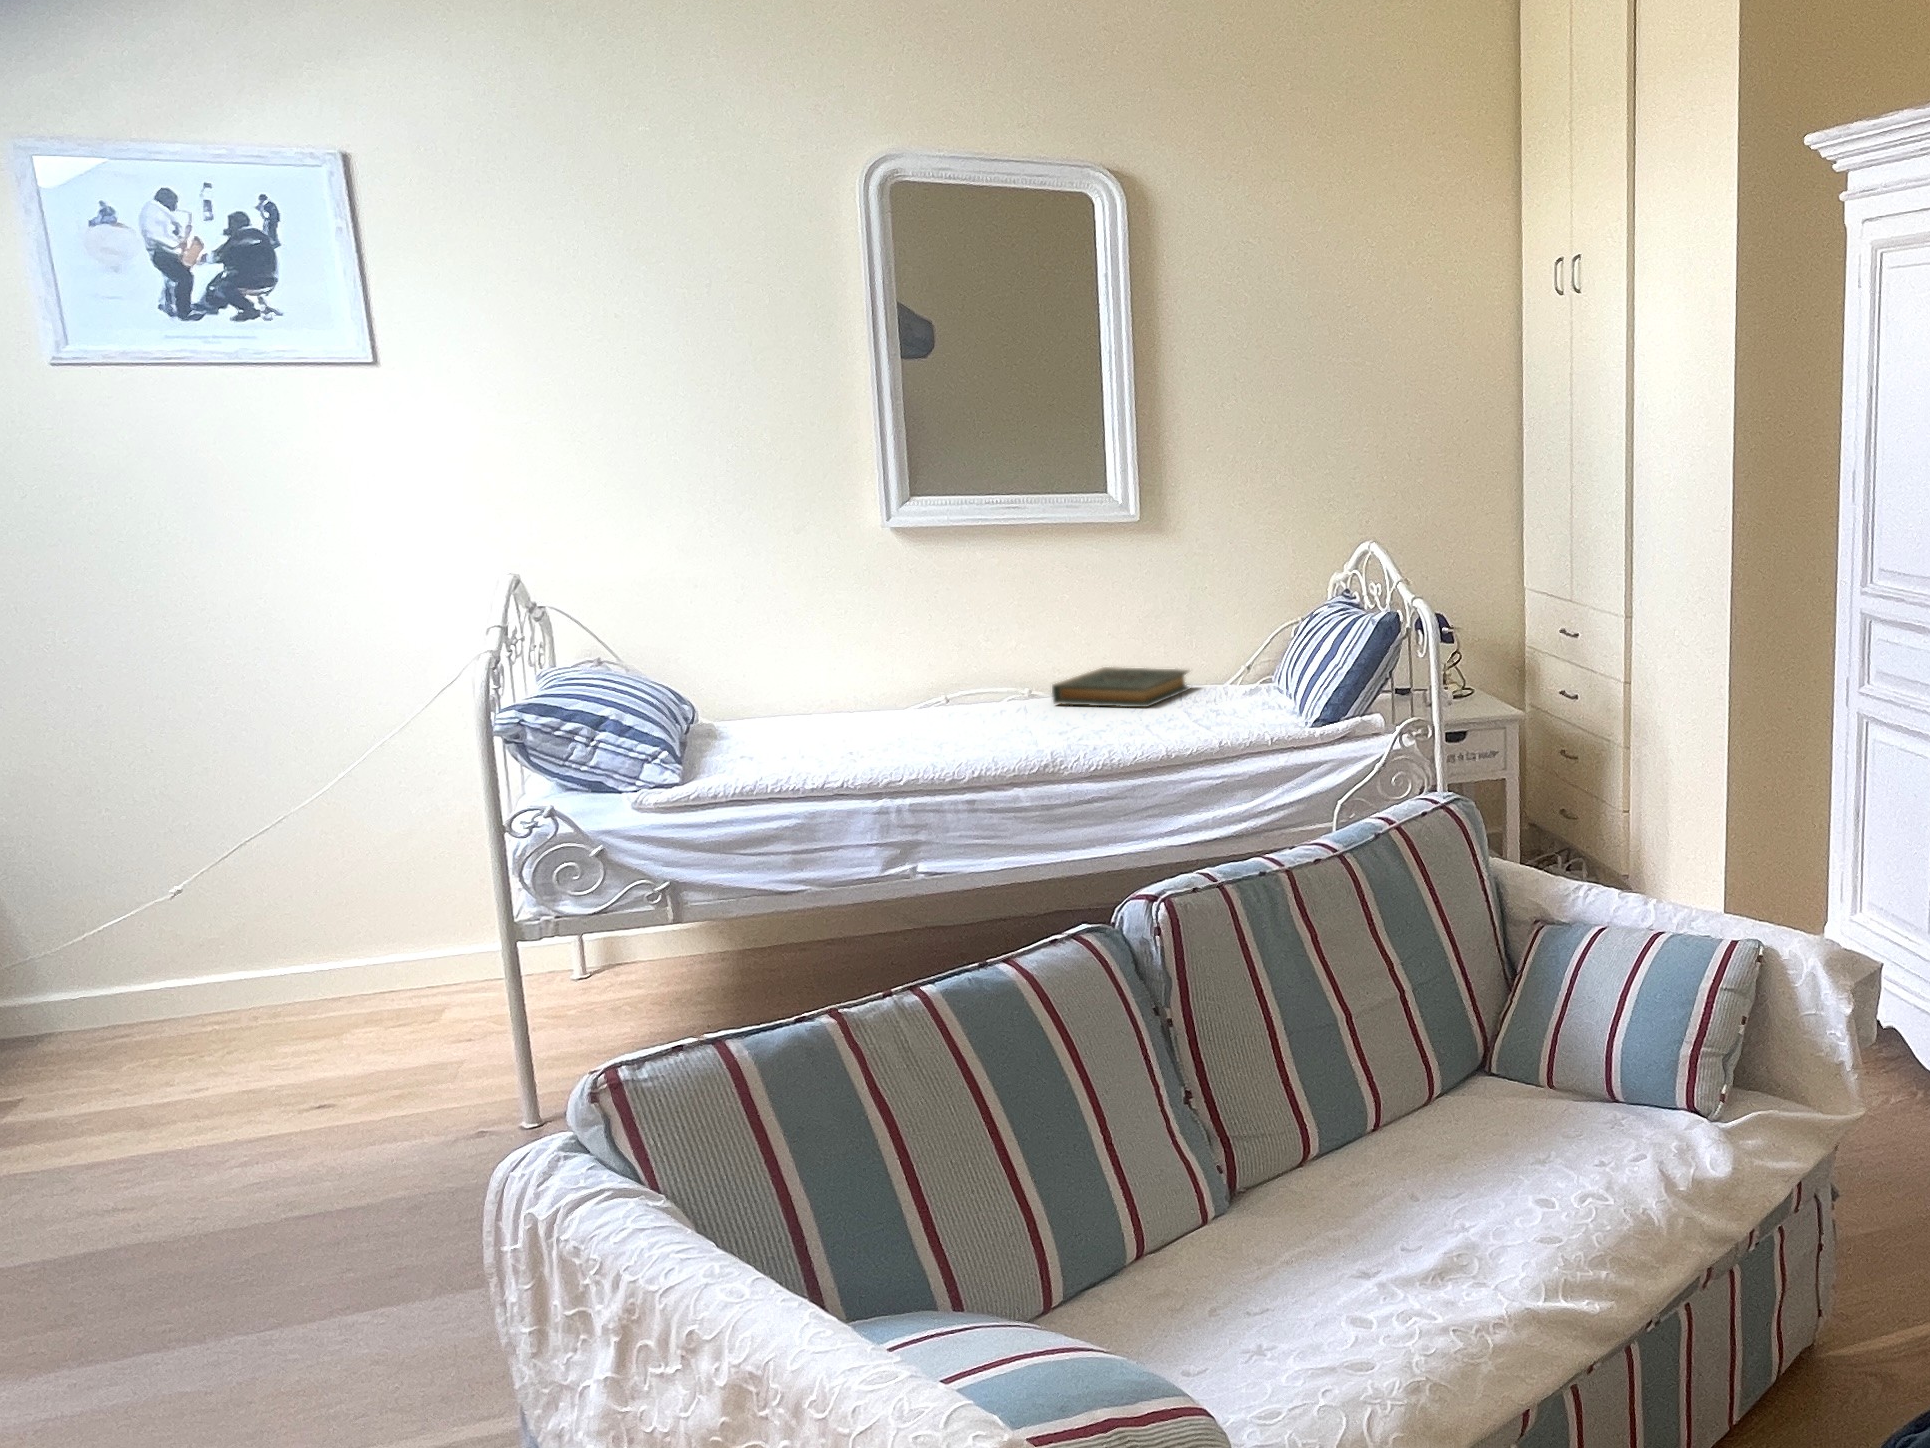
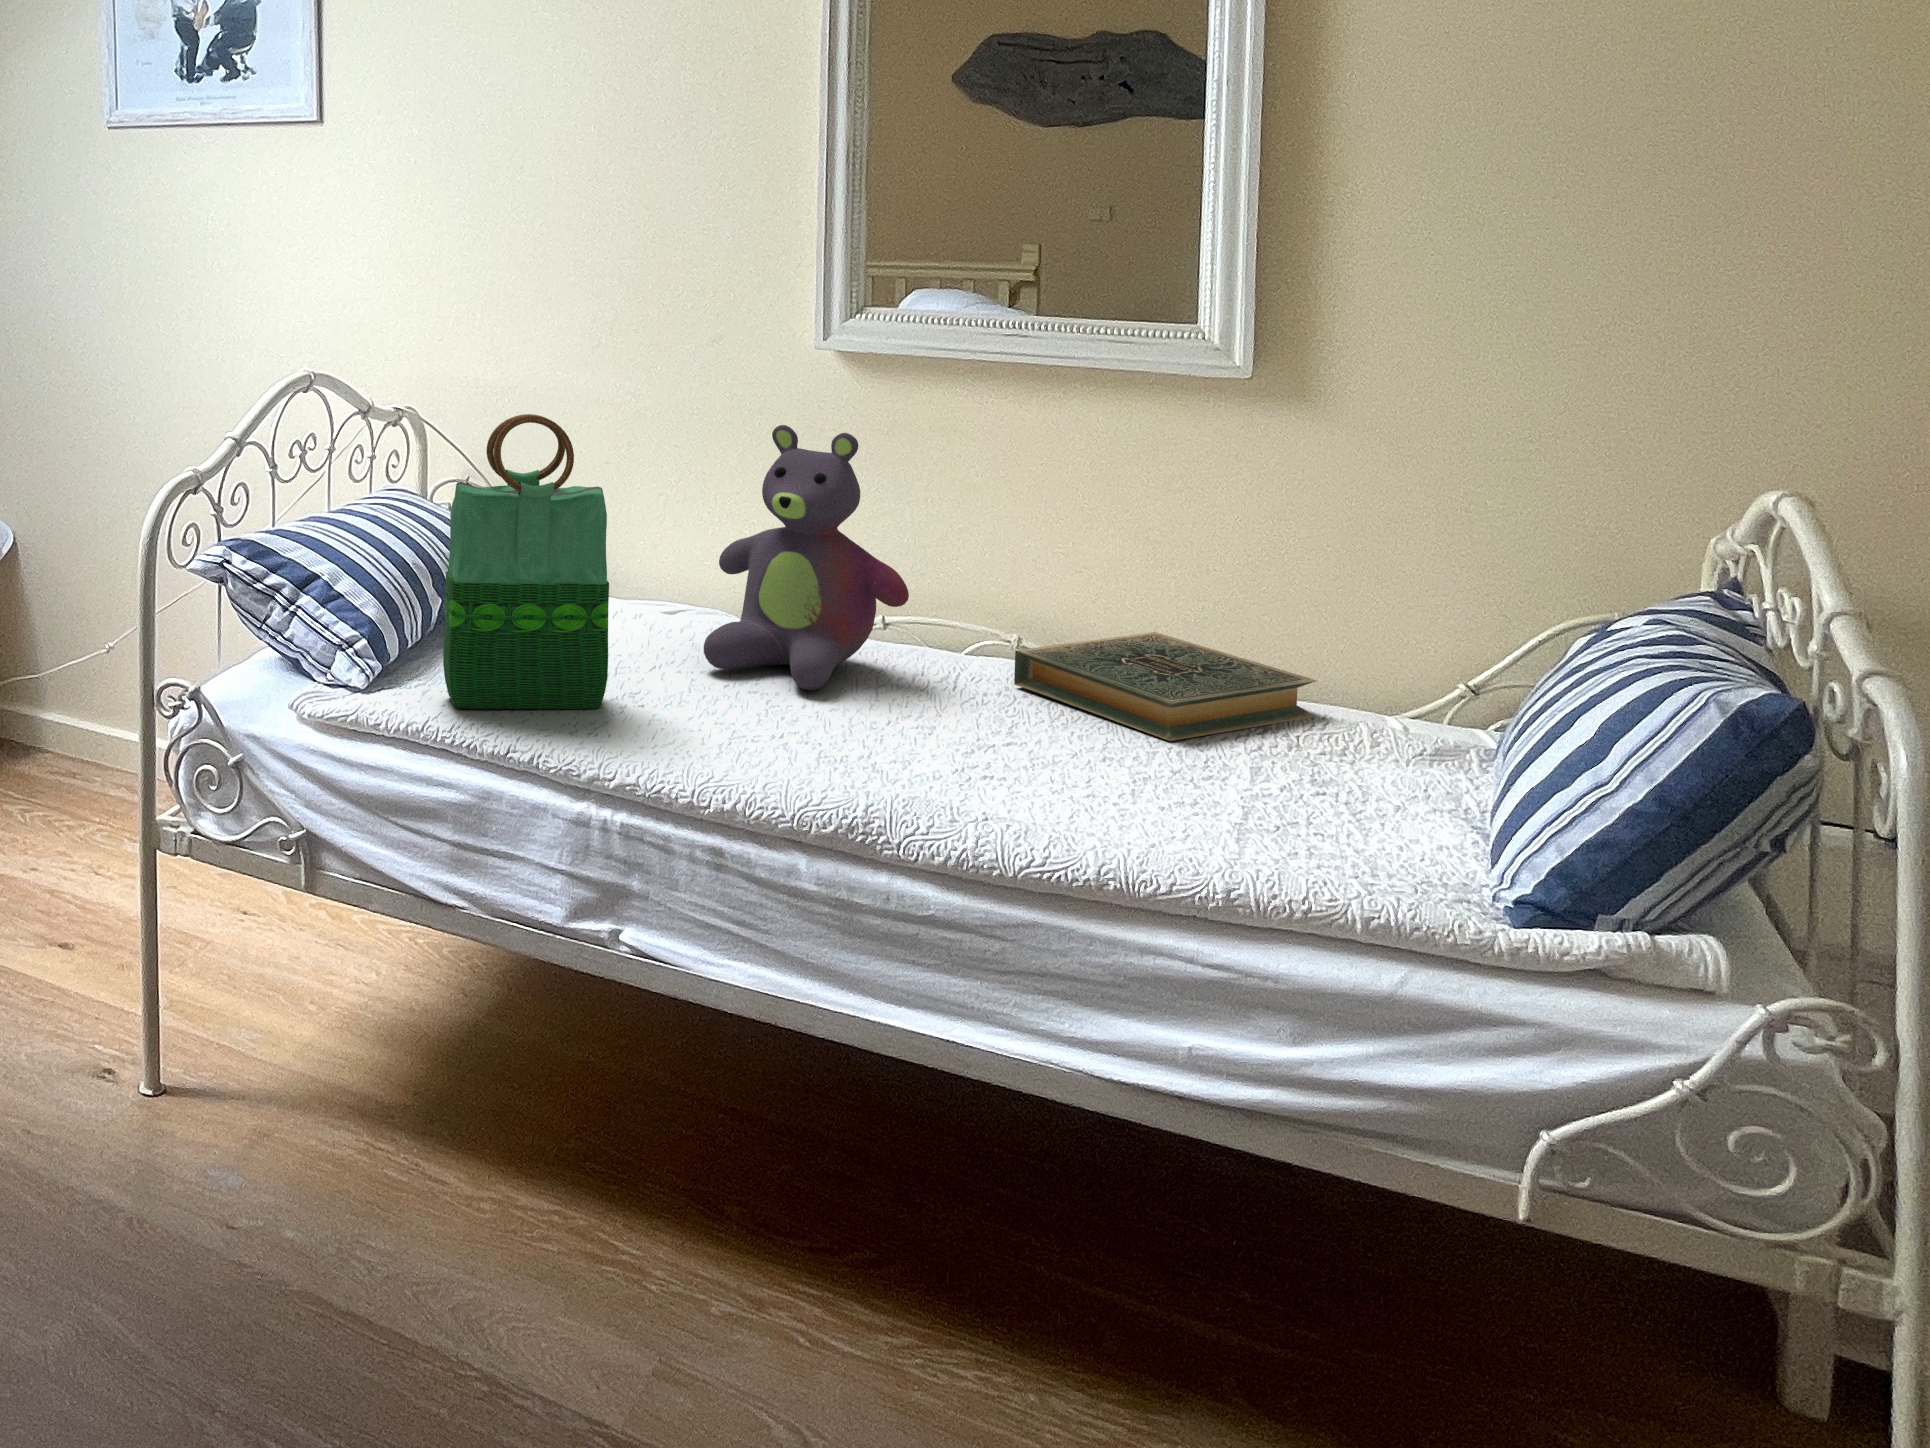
stuffed bear: none [861,571,994,729] -> present [704,425,909,690]
tote bag: none [732,574,852,775] -> present [443,414,609,709]

